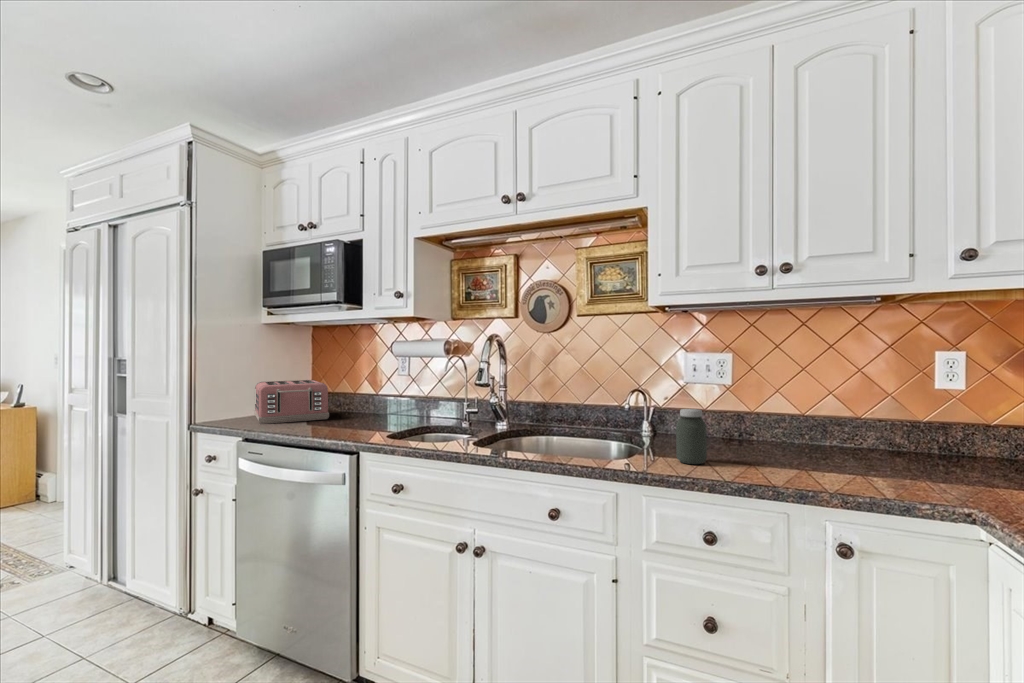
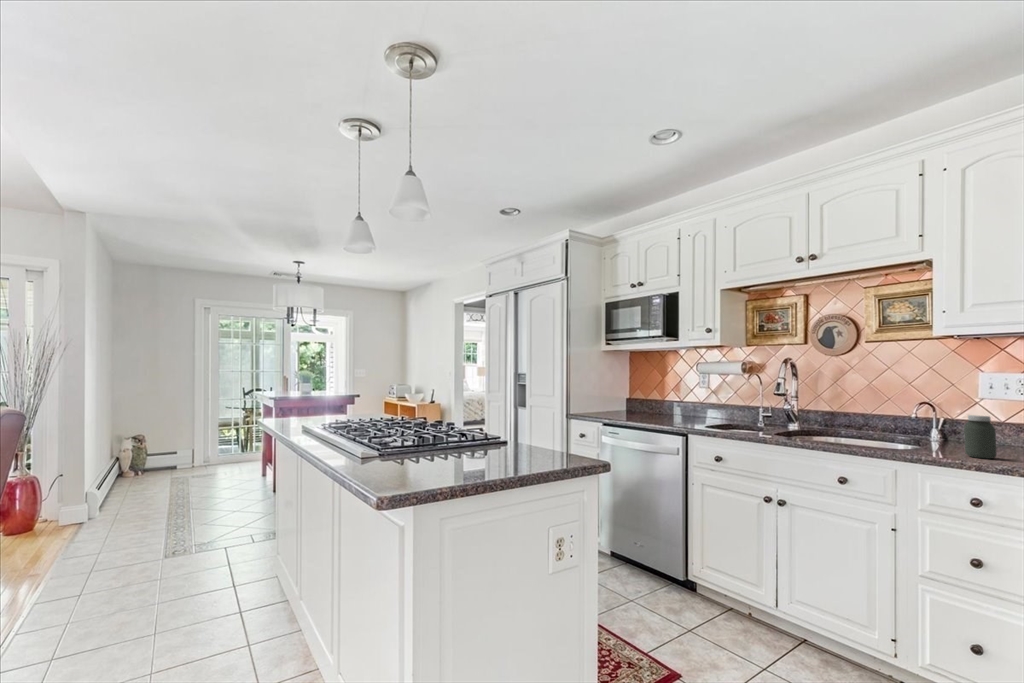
toaster: present [255,380,329,424] -> none [599,389,652,416]

